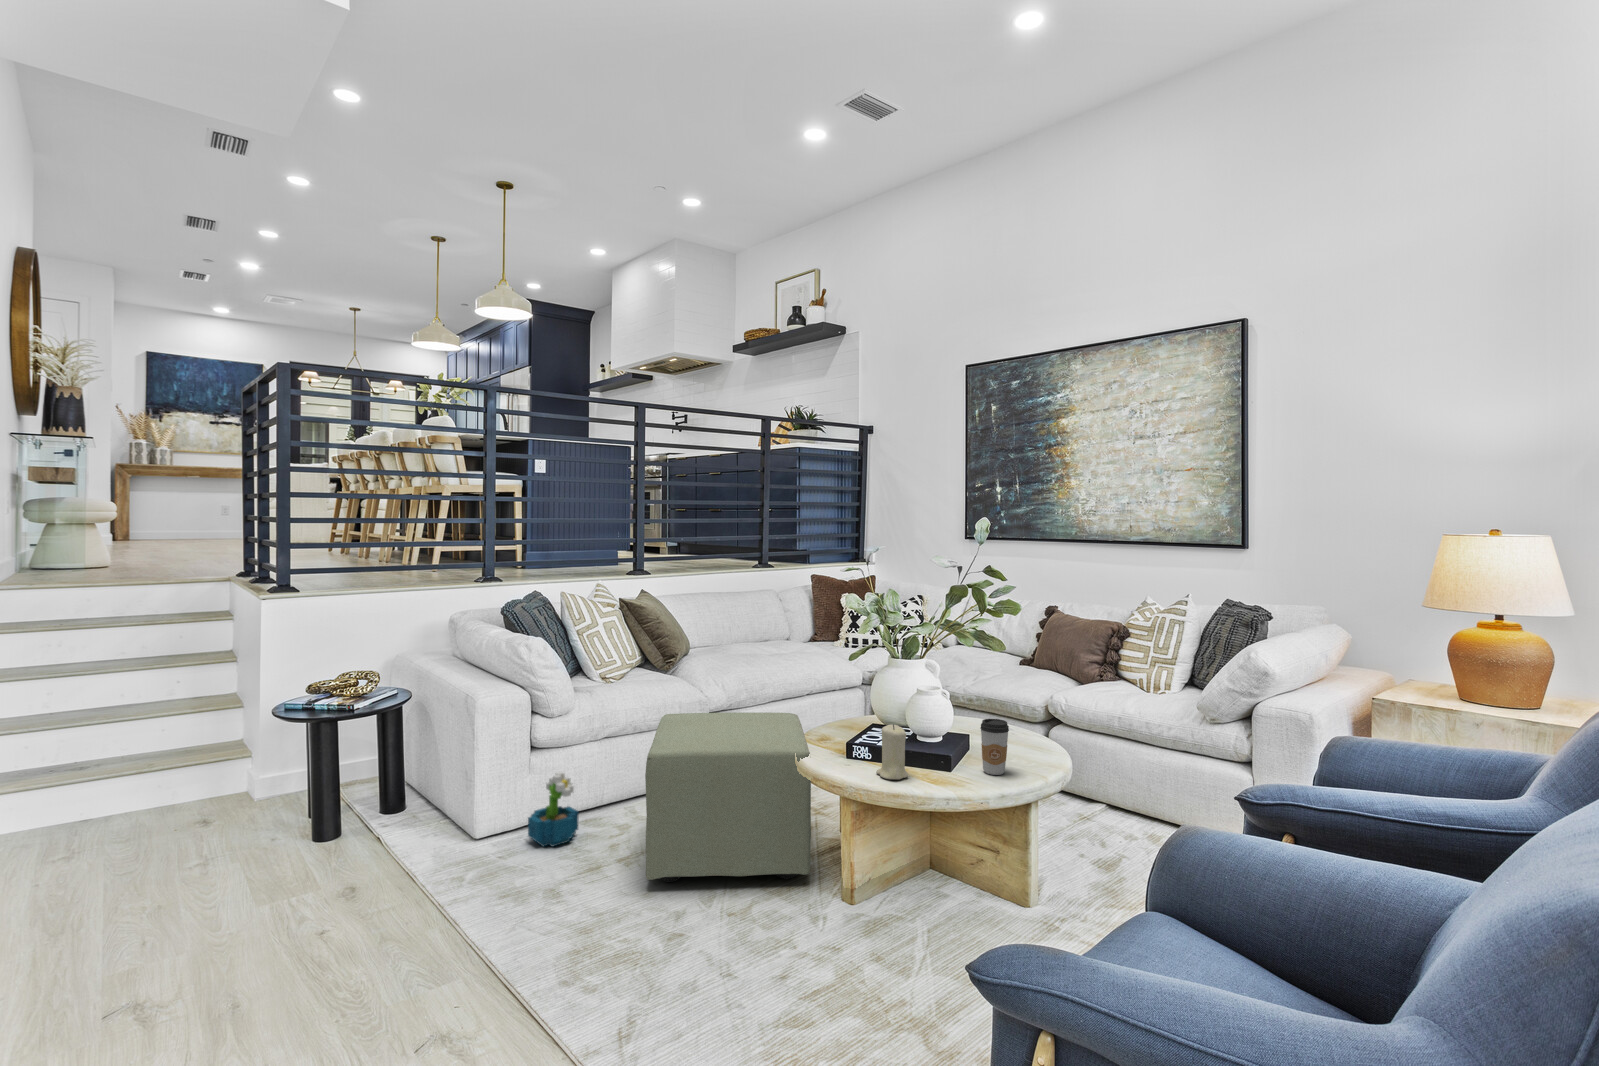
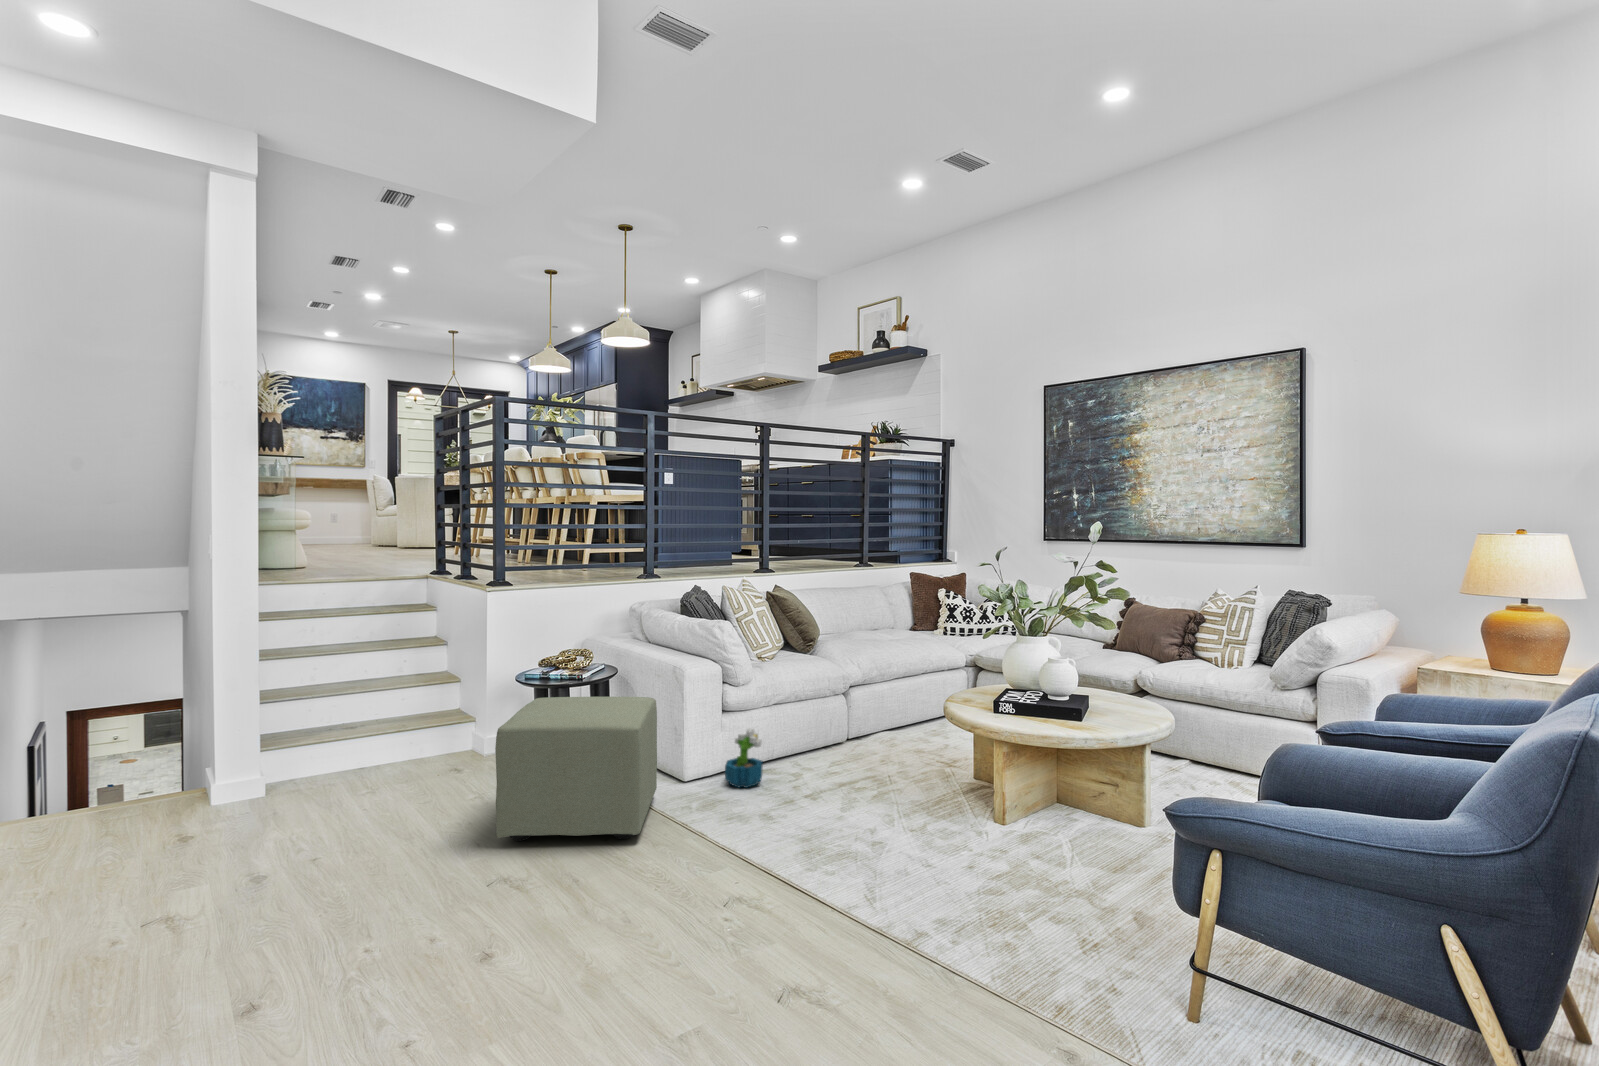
ottoman: present [645,712,811,882] -> present [495,697,657,841]
coffee cup: present [980,719,1009,775] -> none [1104,680,1128,723]
candle: present [876,724,908,779] -> none [1024,683,1051,725]

